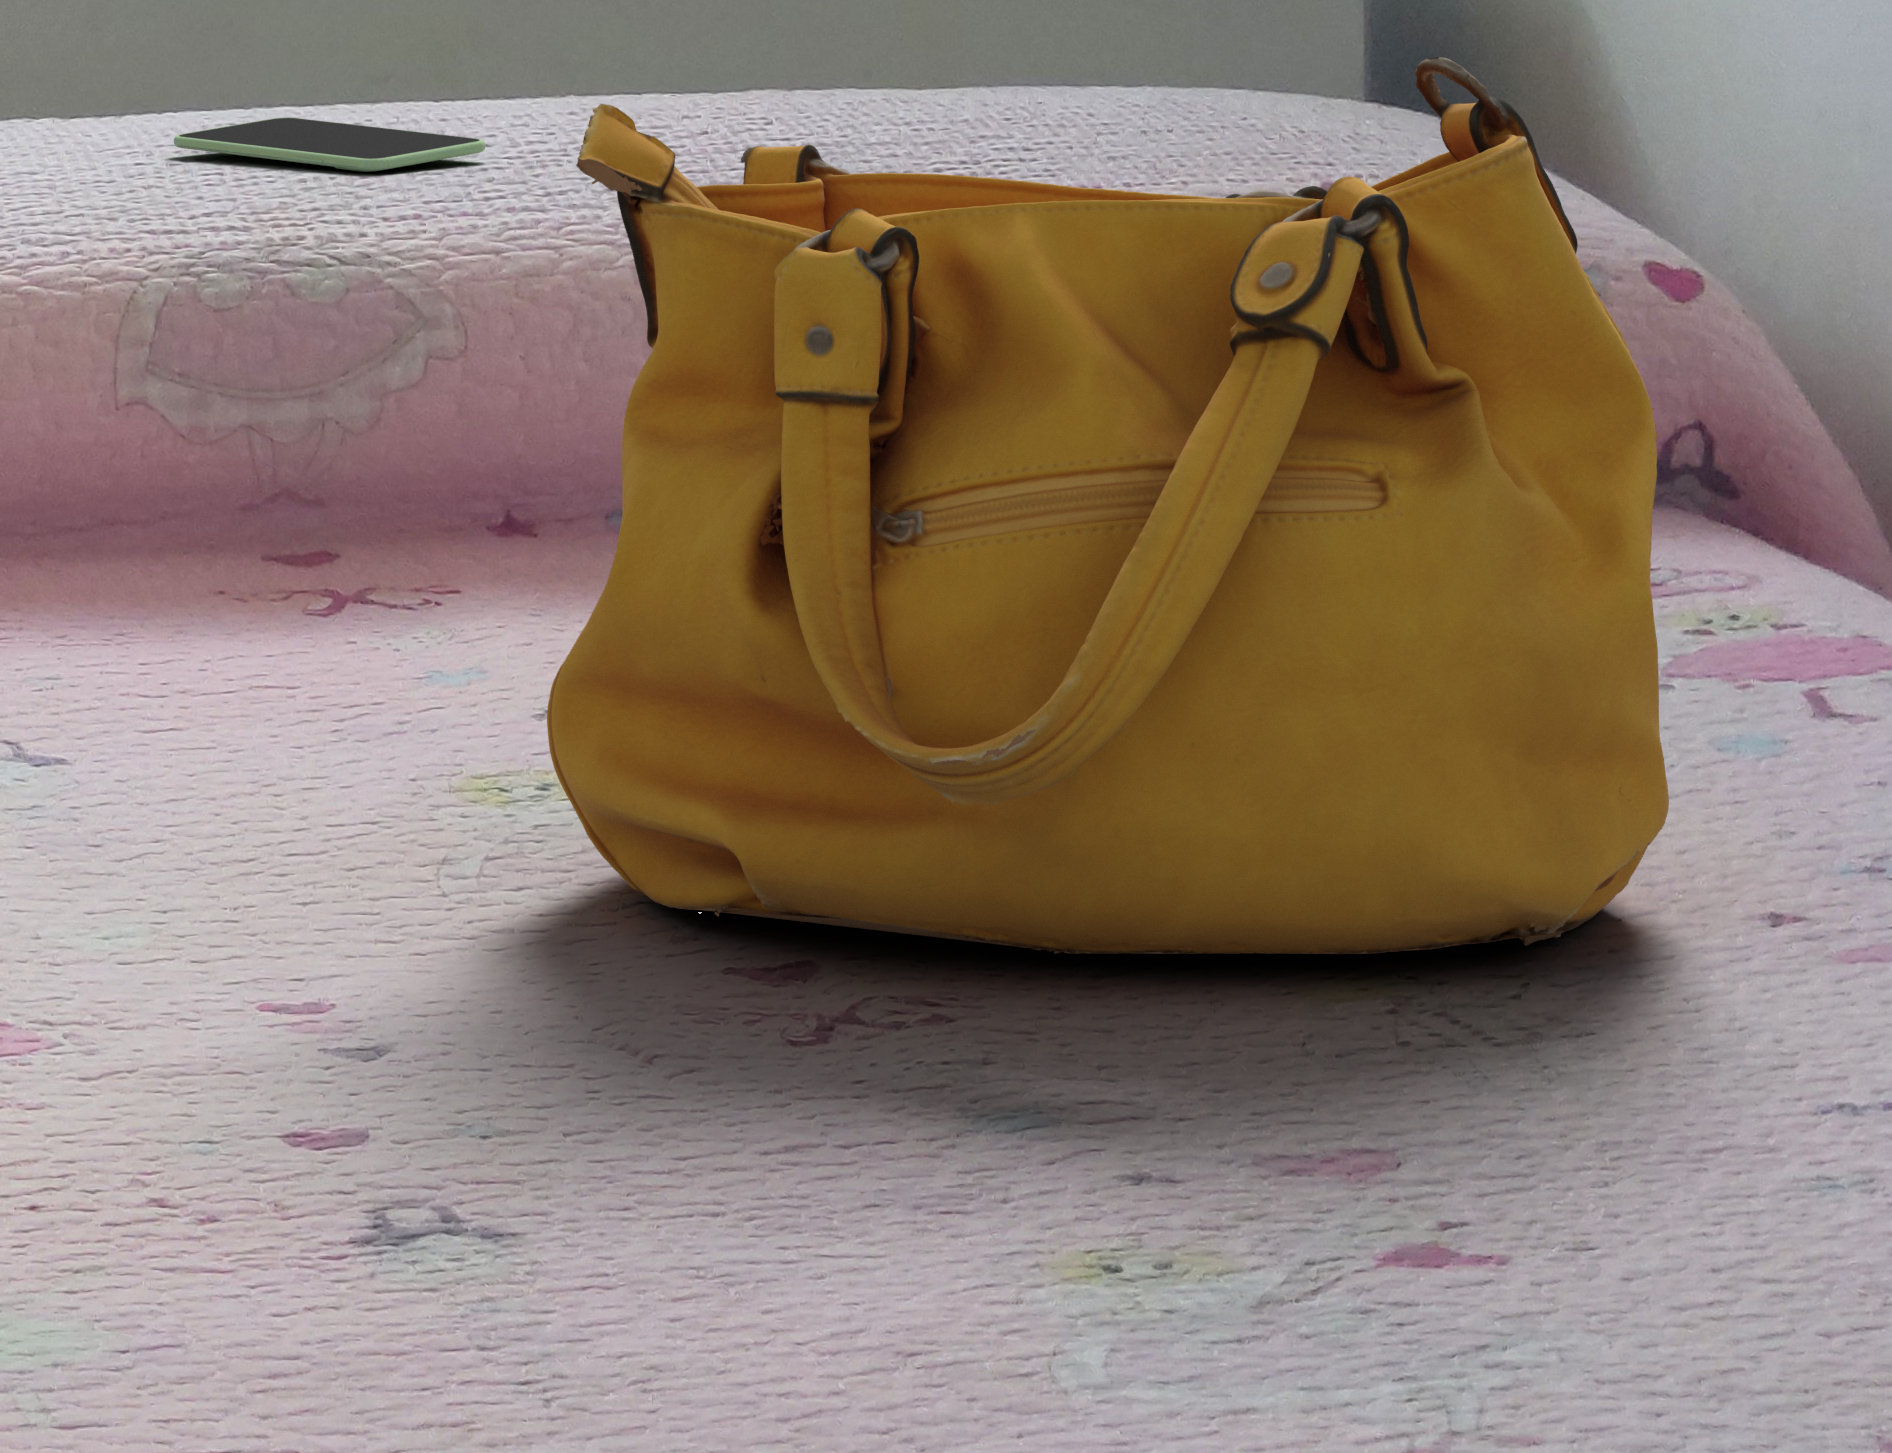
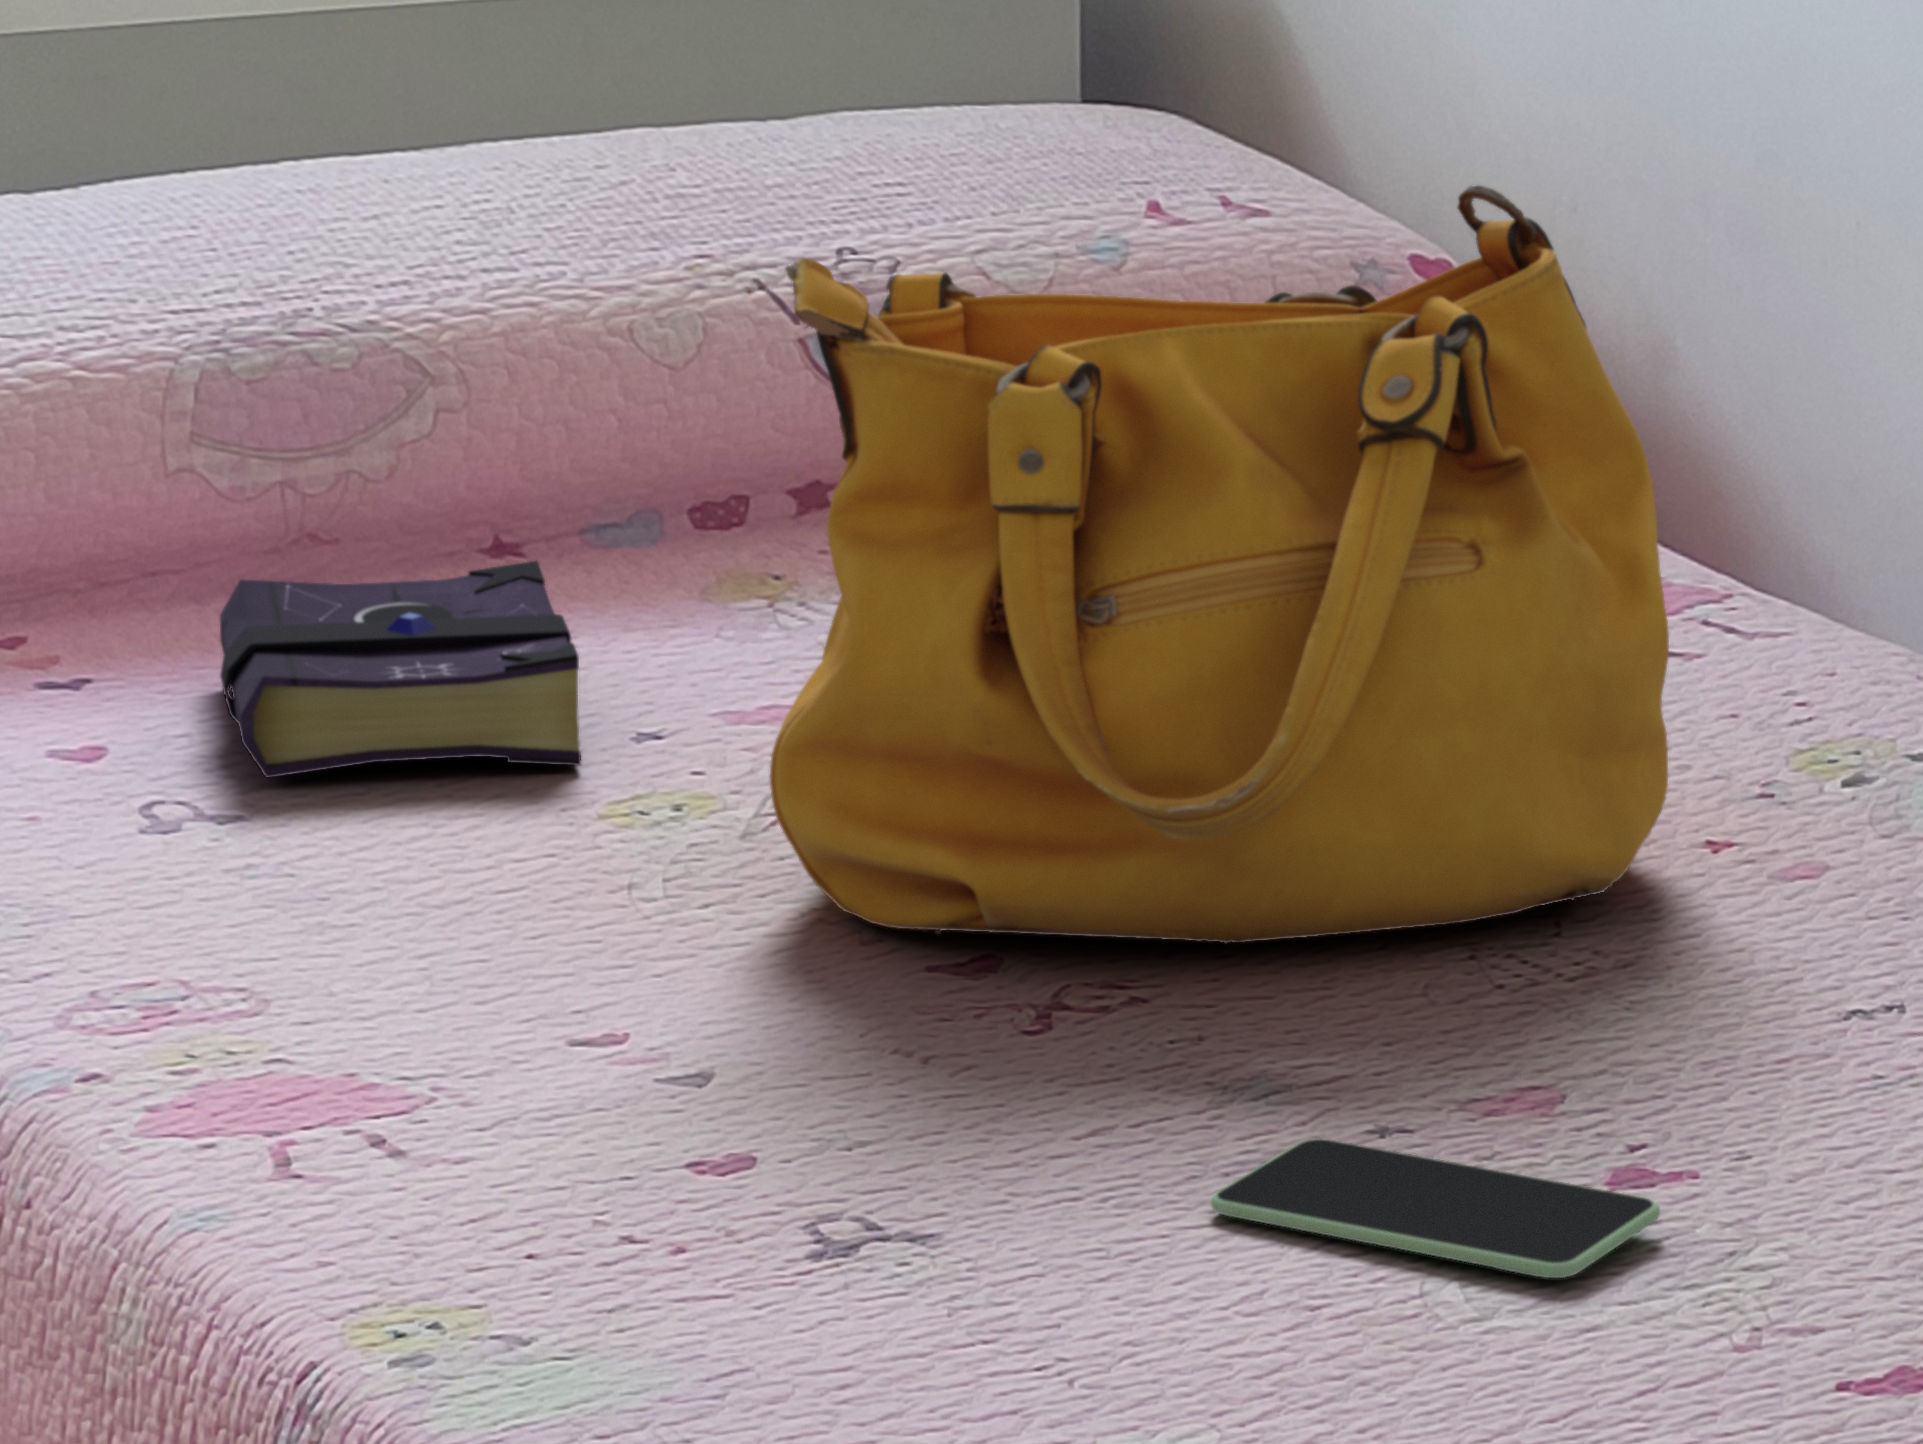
smartphone: present [174,118,485,172] -> present [1210,1138,1660,1278]
book: none [73,517,495,732] -> present [220,560,581,778]

